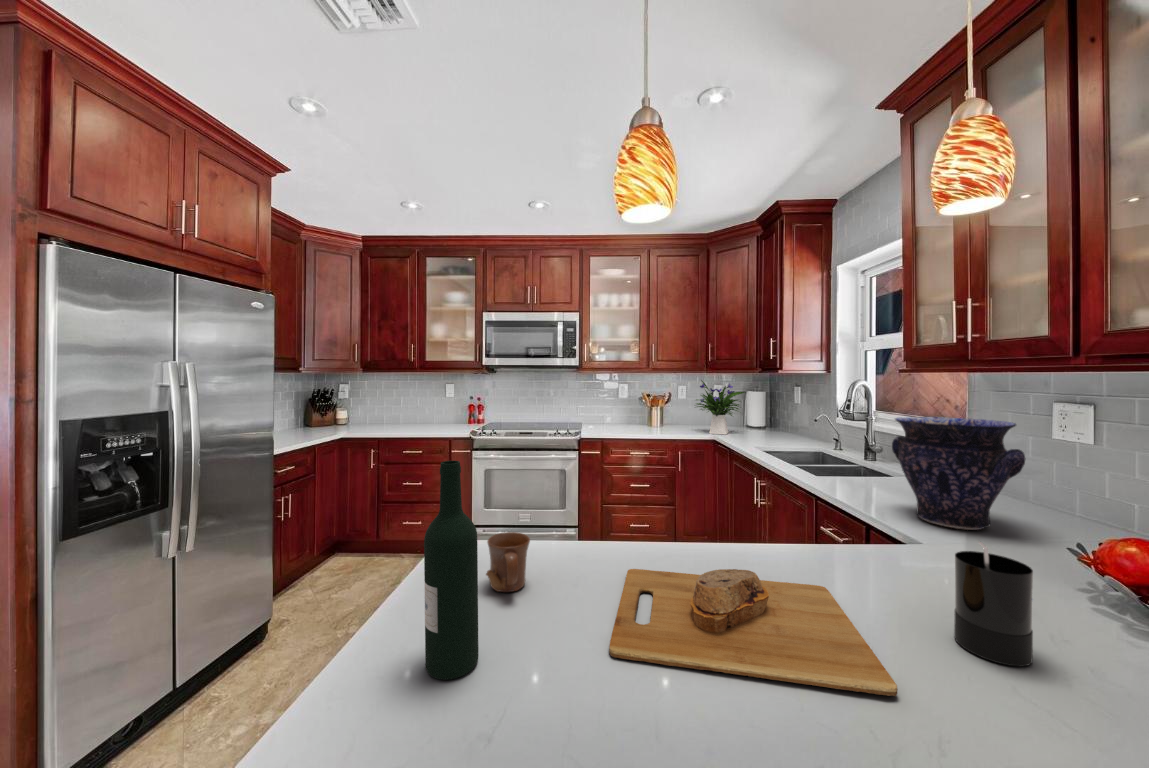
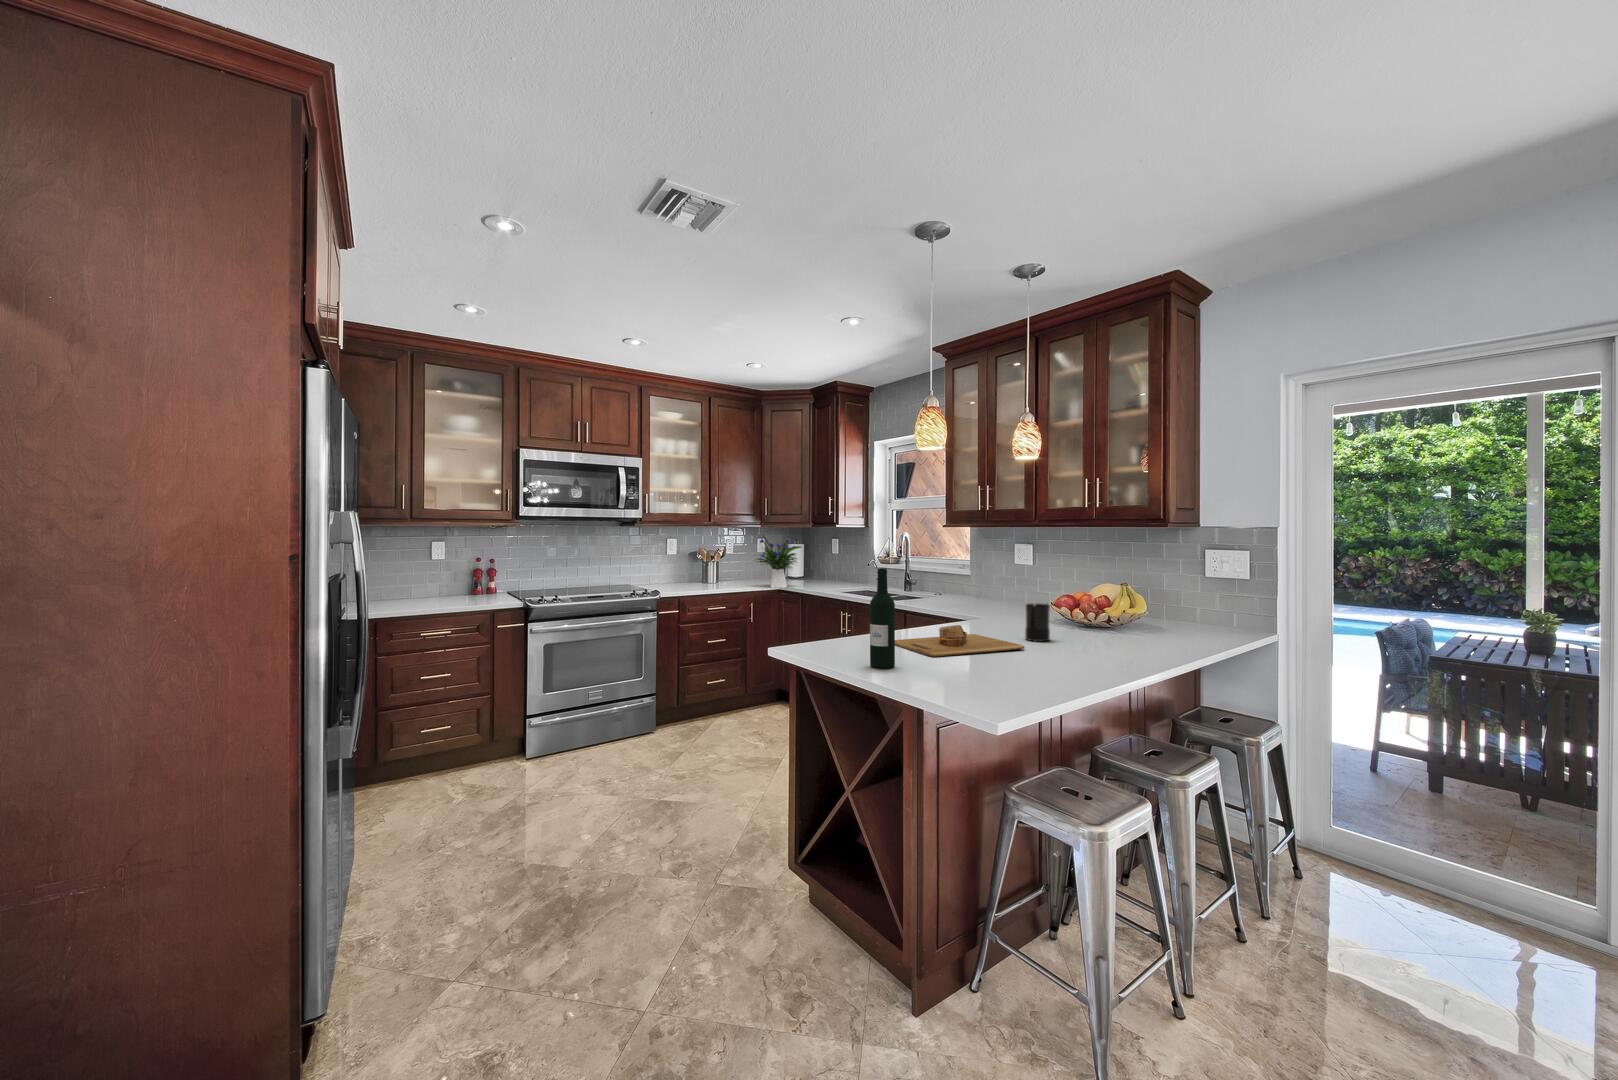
vase: present [892,417,1025,530] -> none [960,556,1022,617]
mug: present [486,532,530,592] -> none [833,623,865,653]

